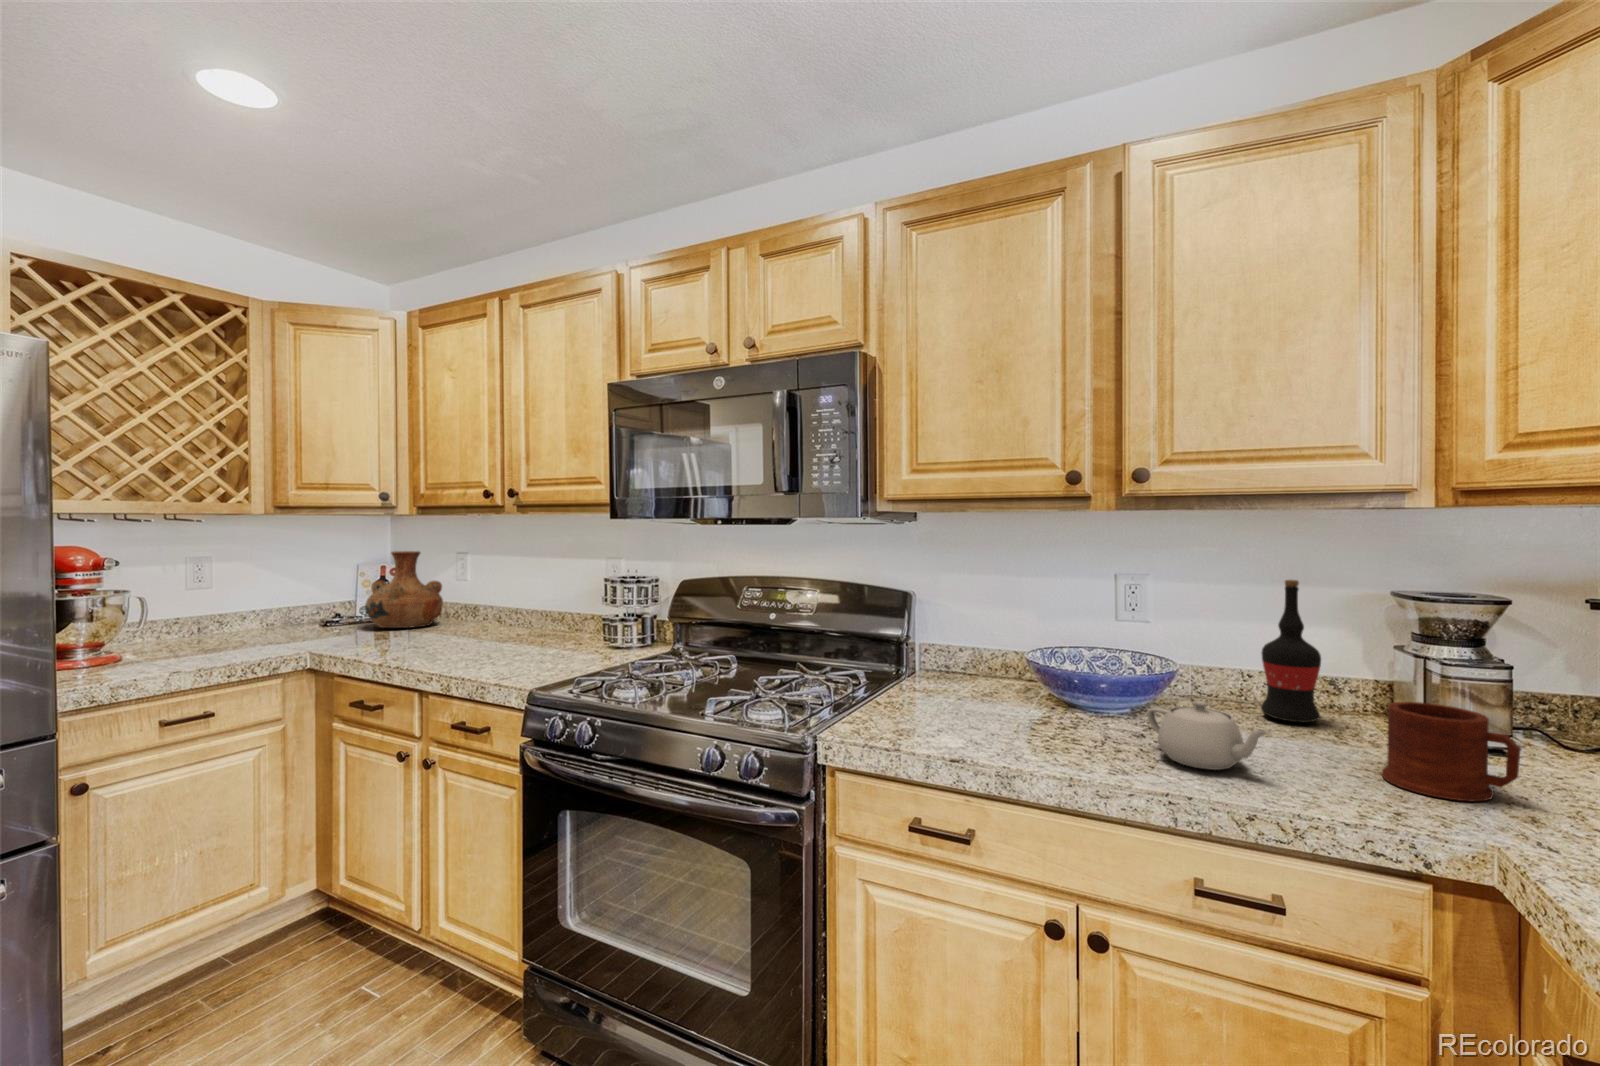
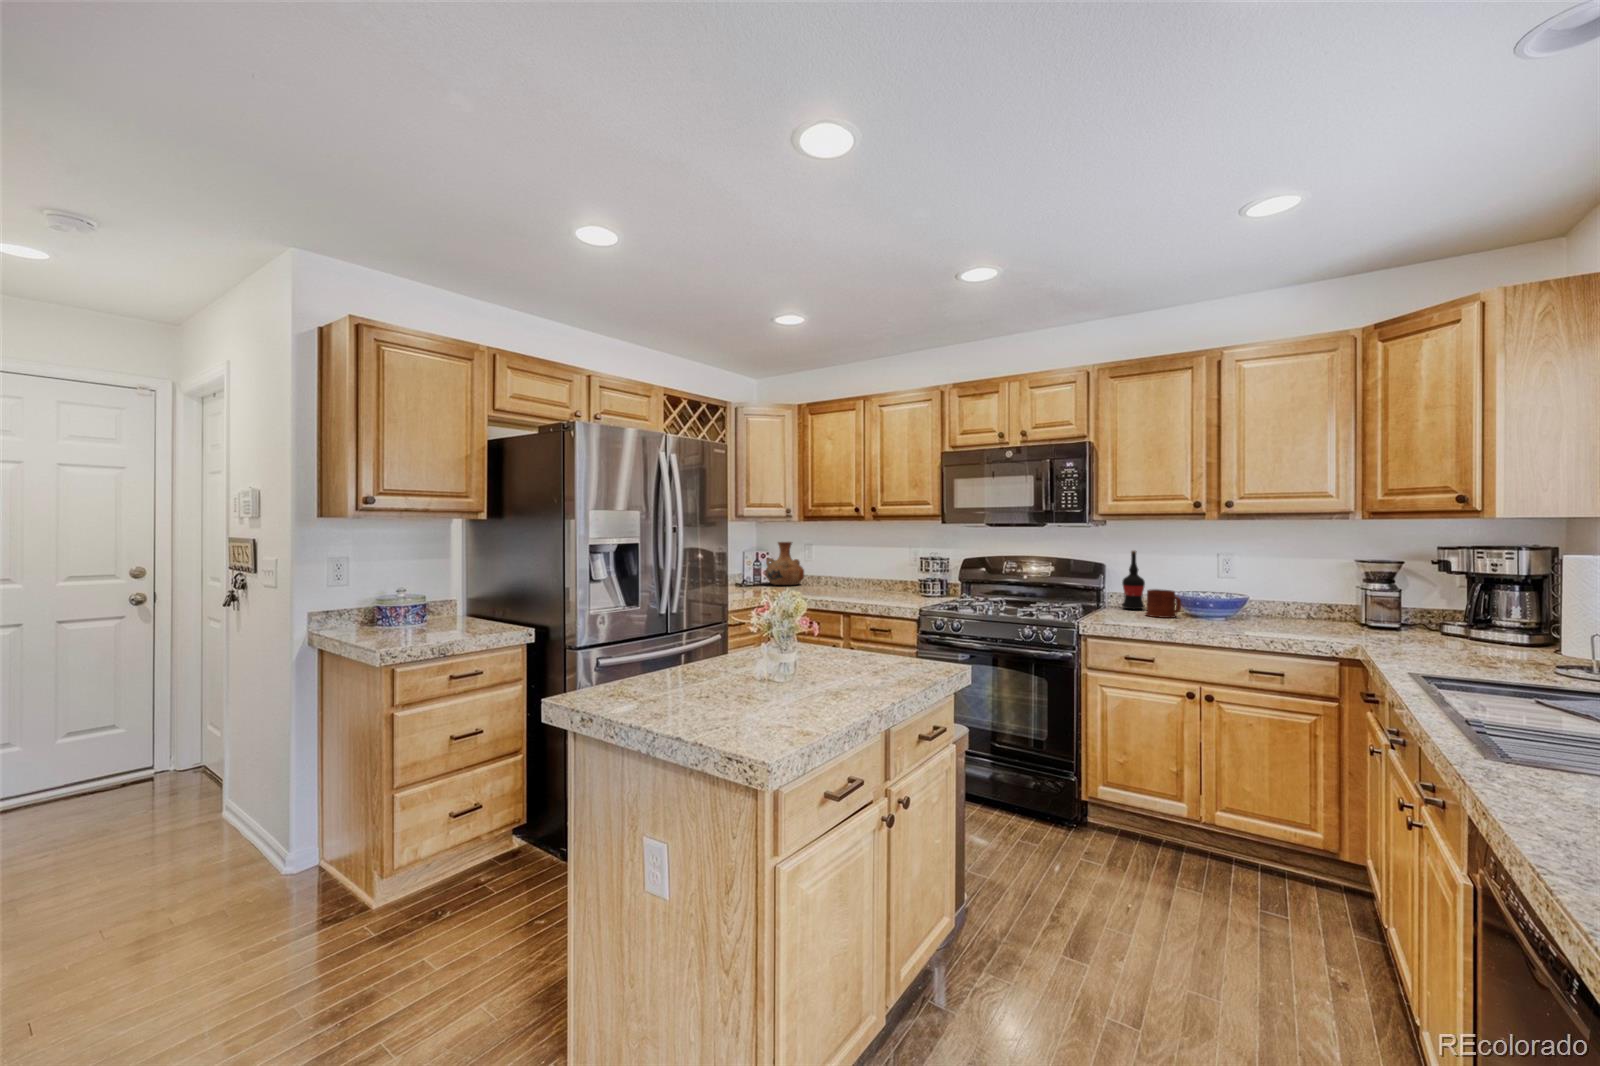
wine bottle: present [1261,580,1321,723] -> present [1122,551,1145,609]
teapot: present [1147,700,1269,770] -> none [1232,603,1282,630]
mug: present [1382,702,1520,801] -> present [1145,589,1181,618]

